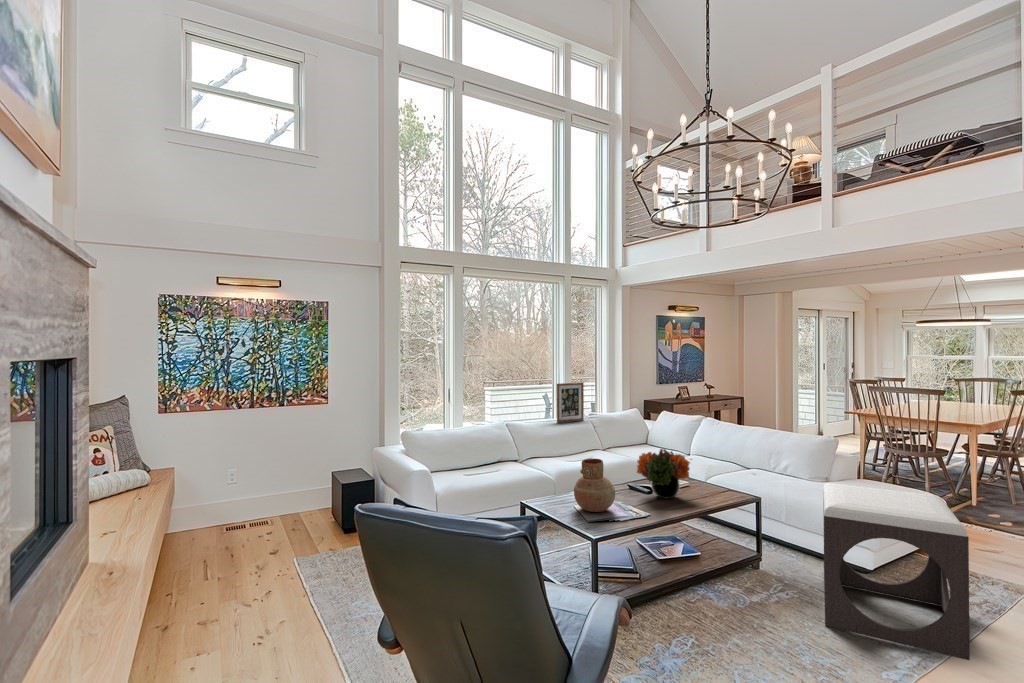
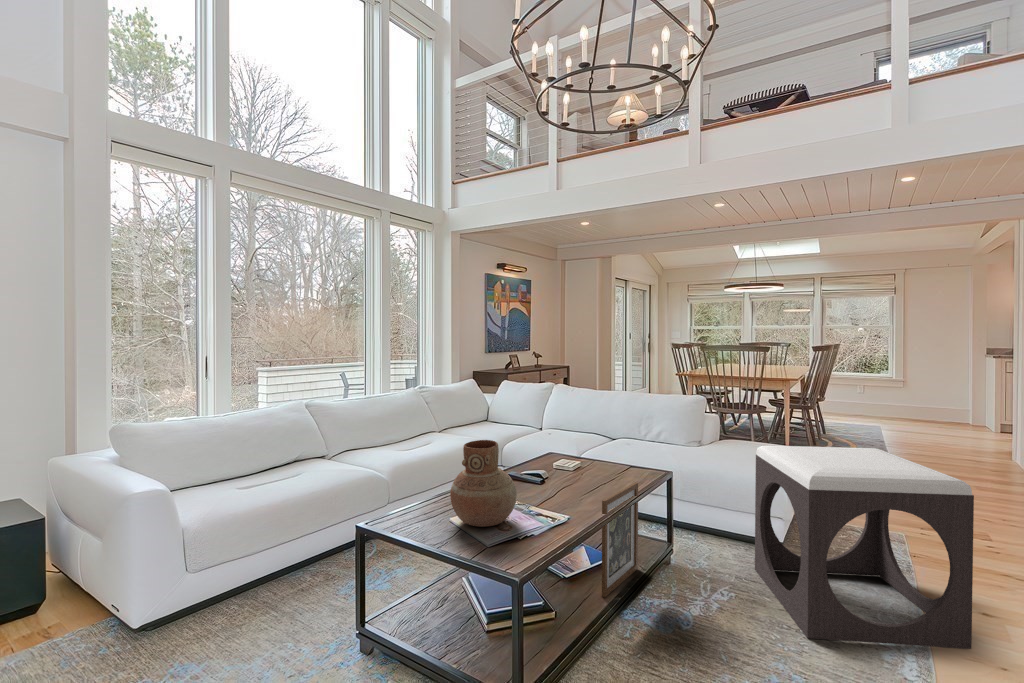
picture frame: present [557,382,584,423] -> present [602,482,638,598]
flower arrangement: present [637,449,690,498] -> none [526,419,602,489]

